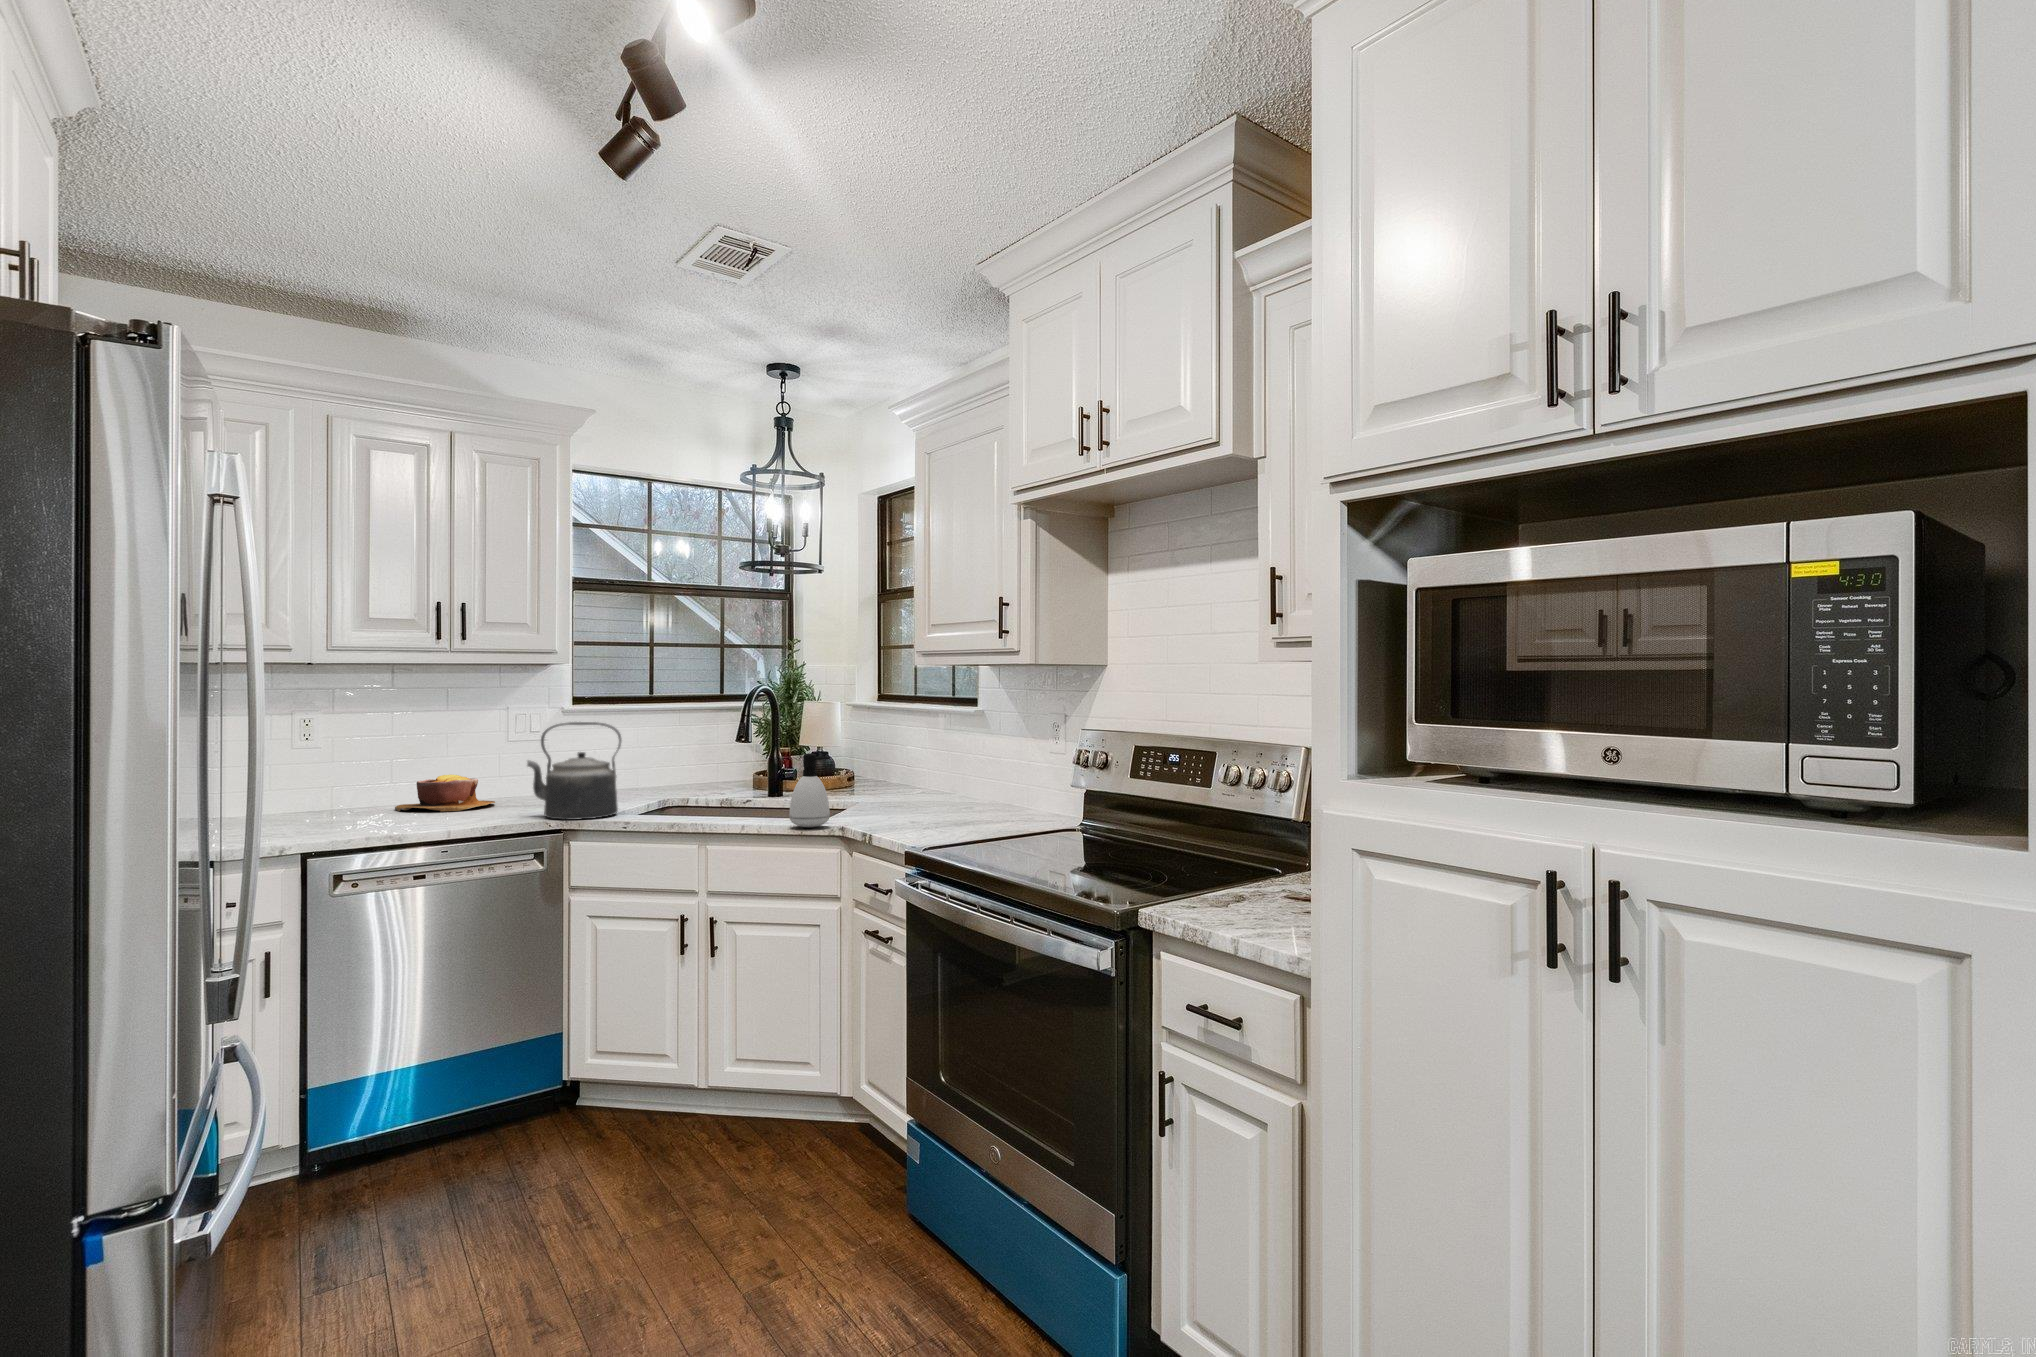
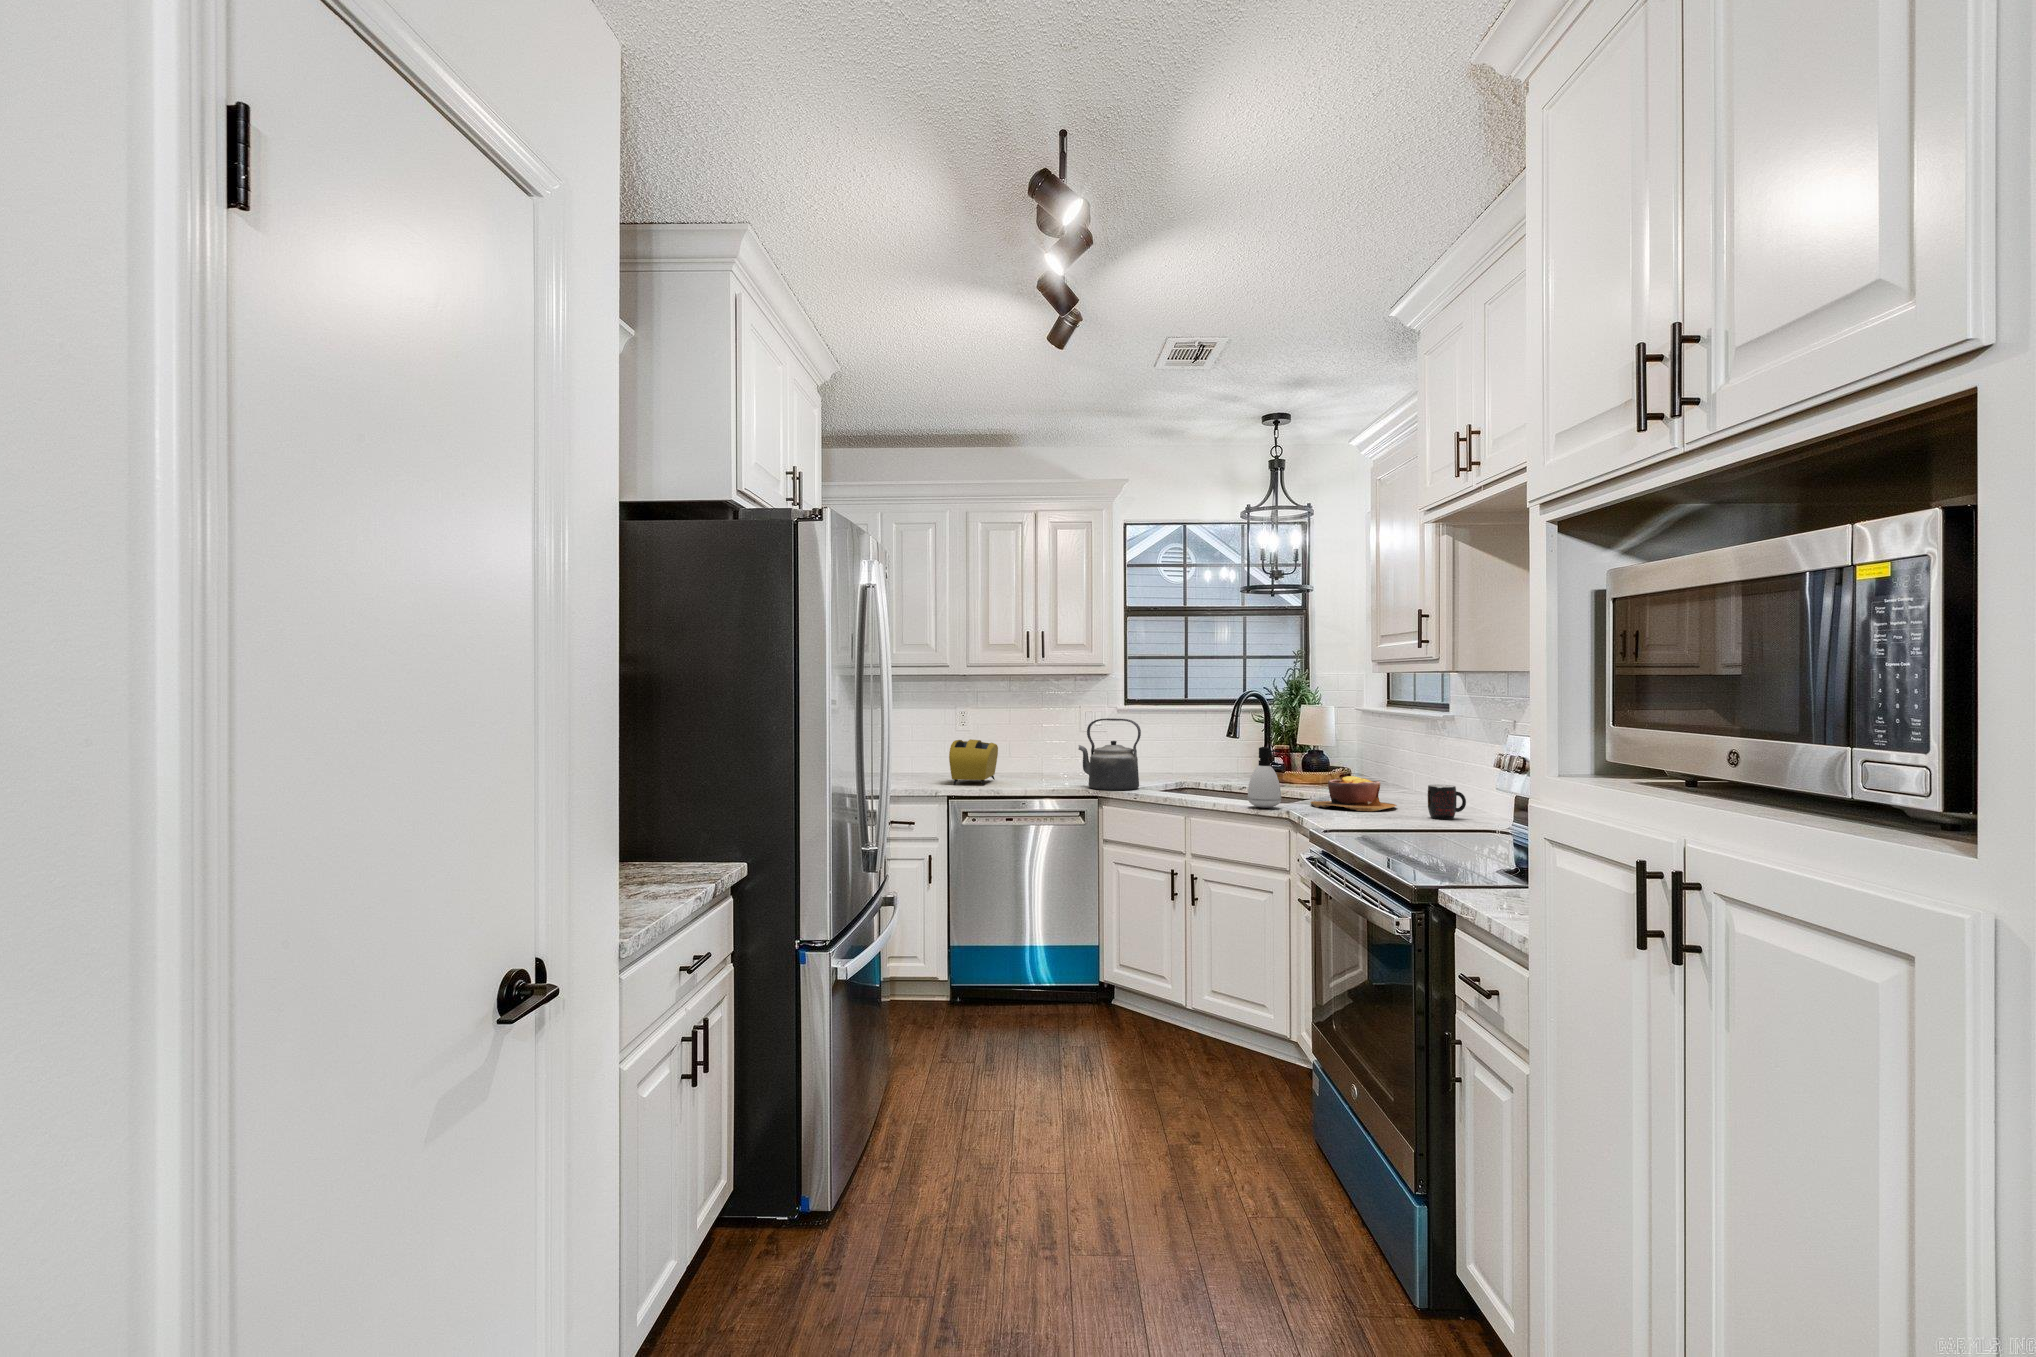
toaster: none [308,759,388,830] -> present [949,739,998,785]
bowl: present [395,775,495,811] -> present [1311,776,1397,811]
mug: none [989,787,1025,824] -> present [1427,785,1466,819]

